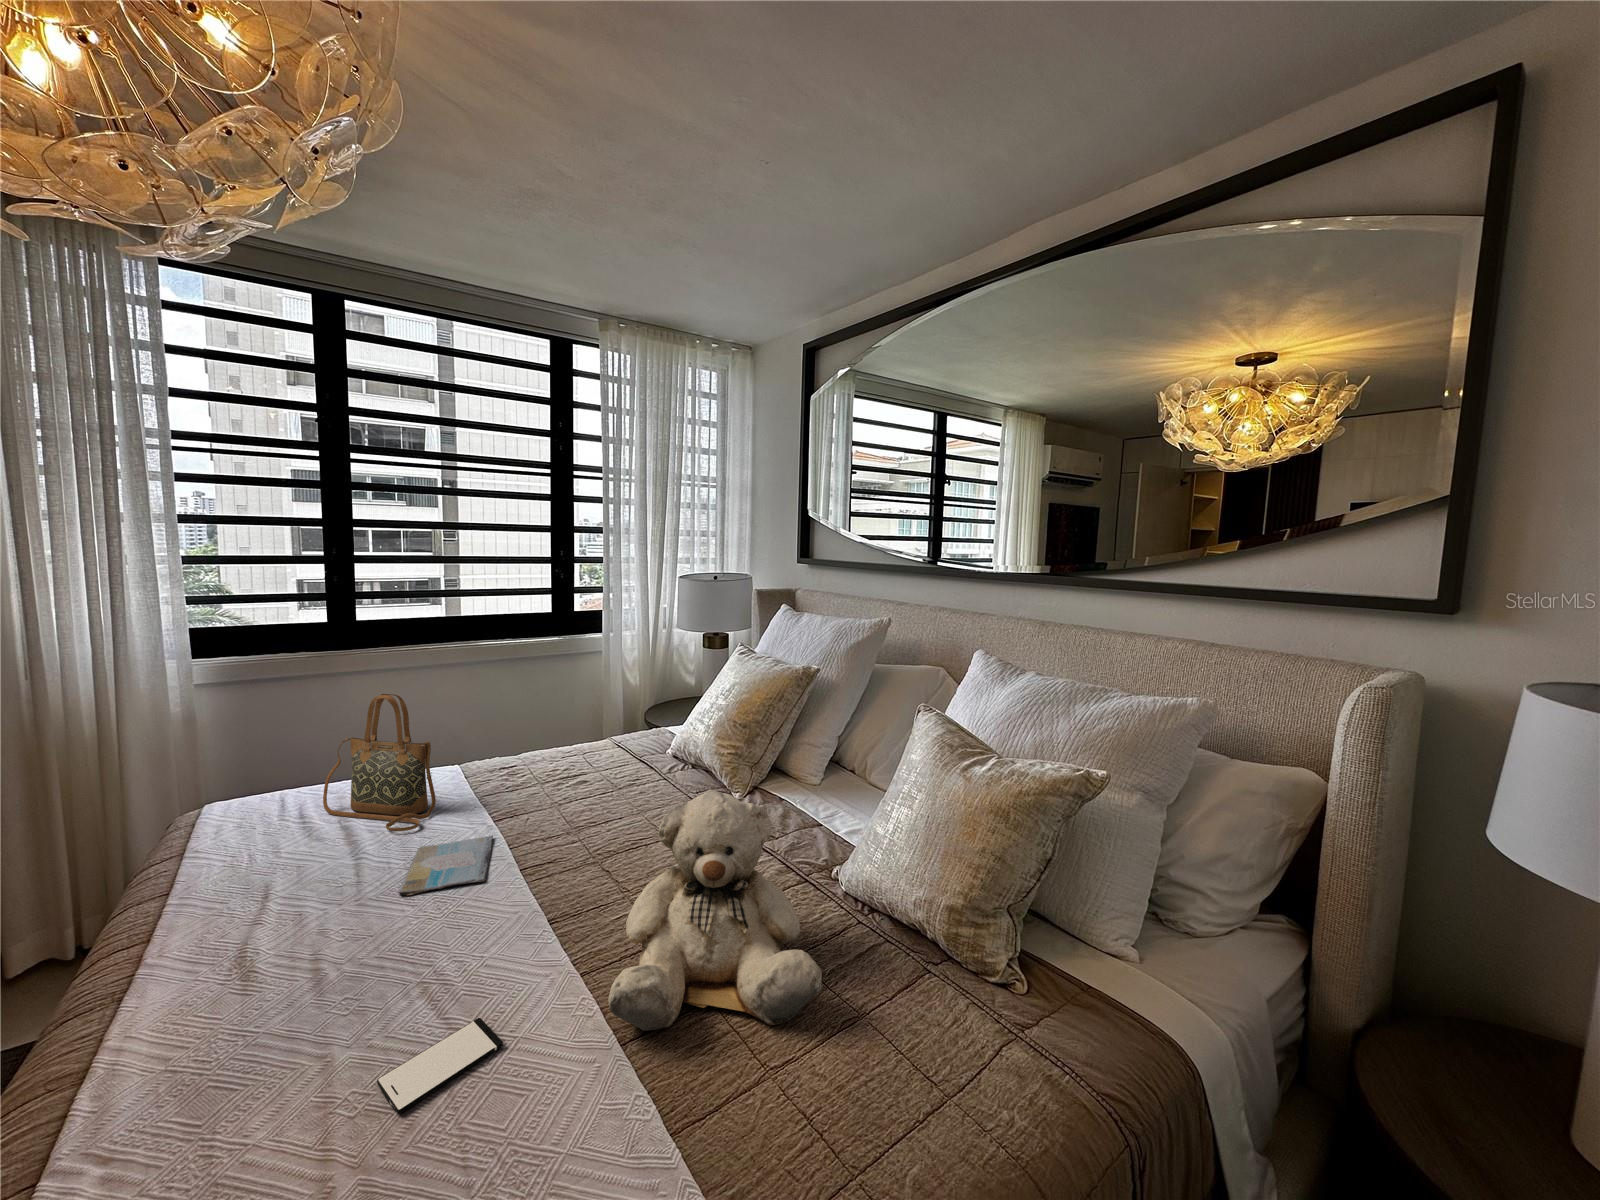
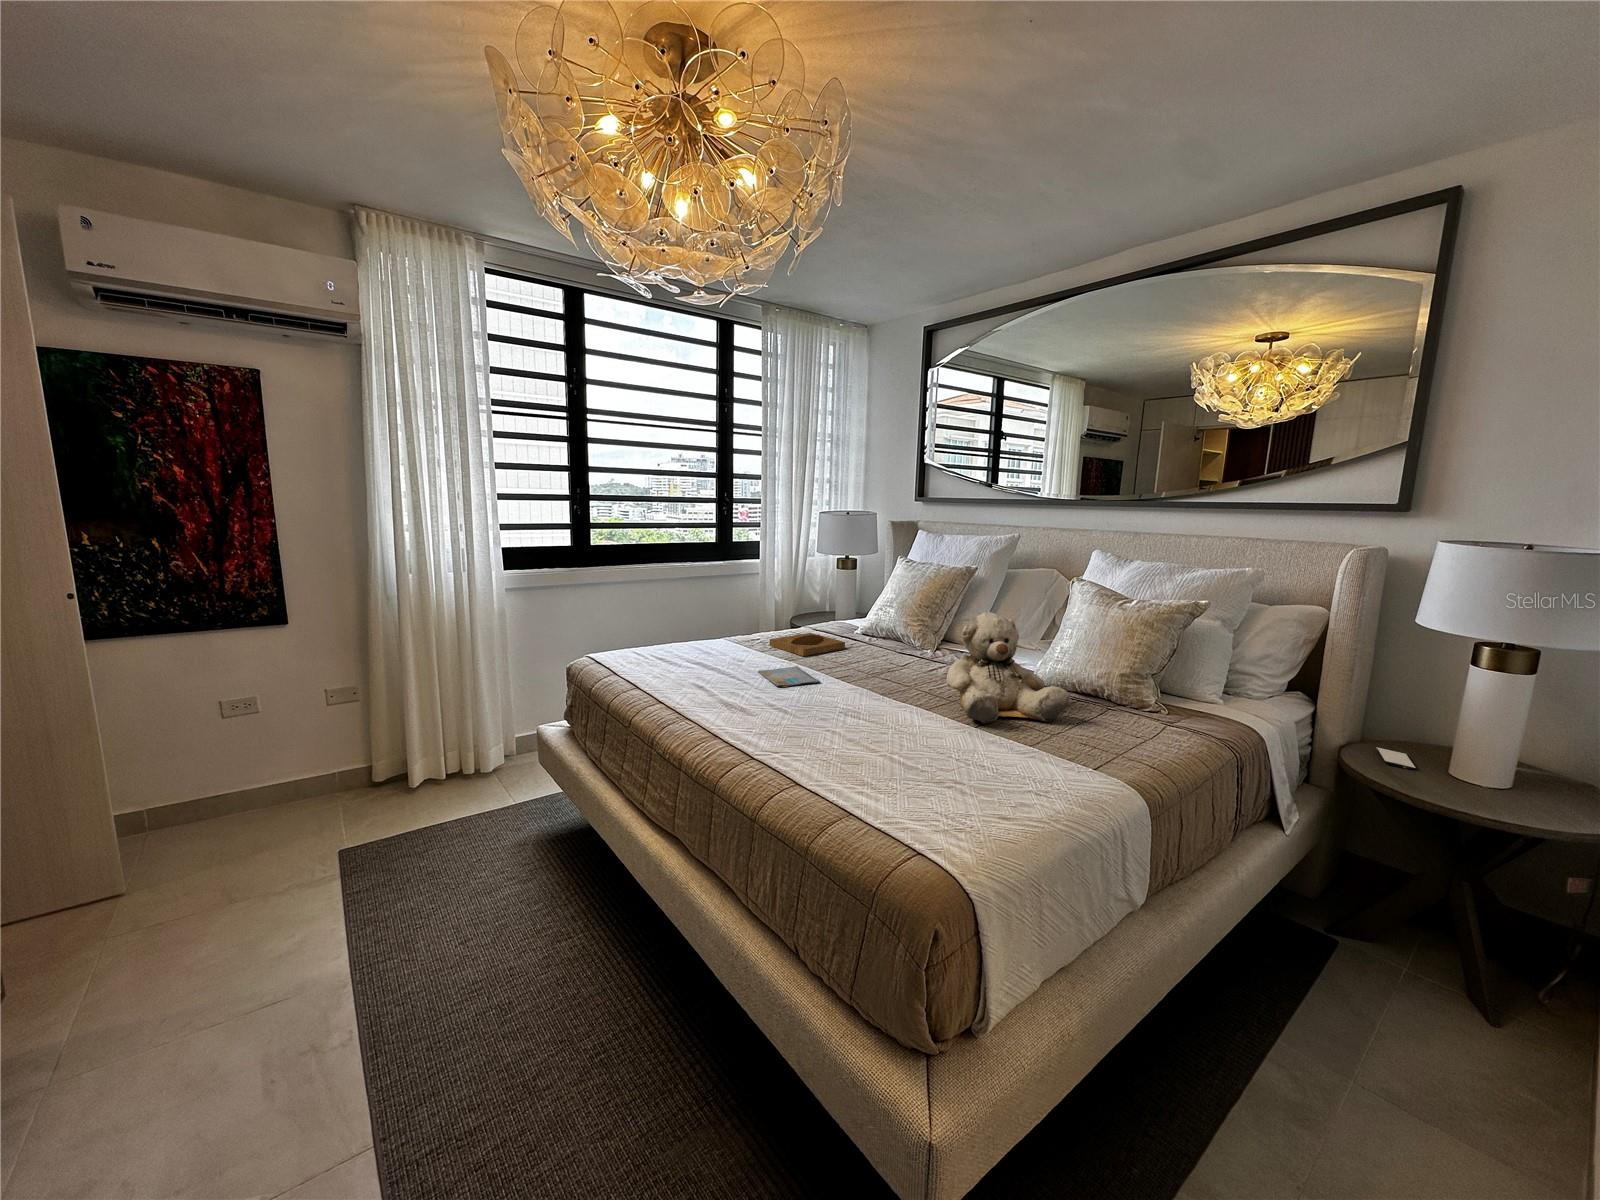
handbag: present [323,694,436,831] -> none [666,579,743,665]
tray: none [513,756,616,808] -> present [770,633,845,656]
smartphone: present [377,1018,503,1114] -> present [1376,746,1416,770]

